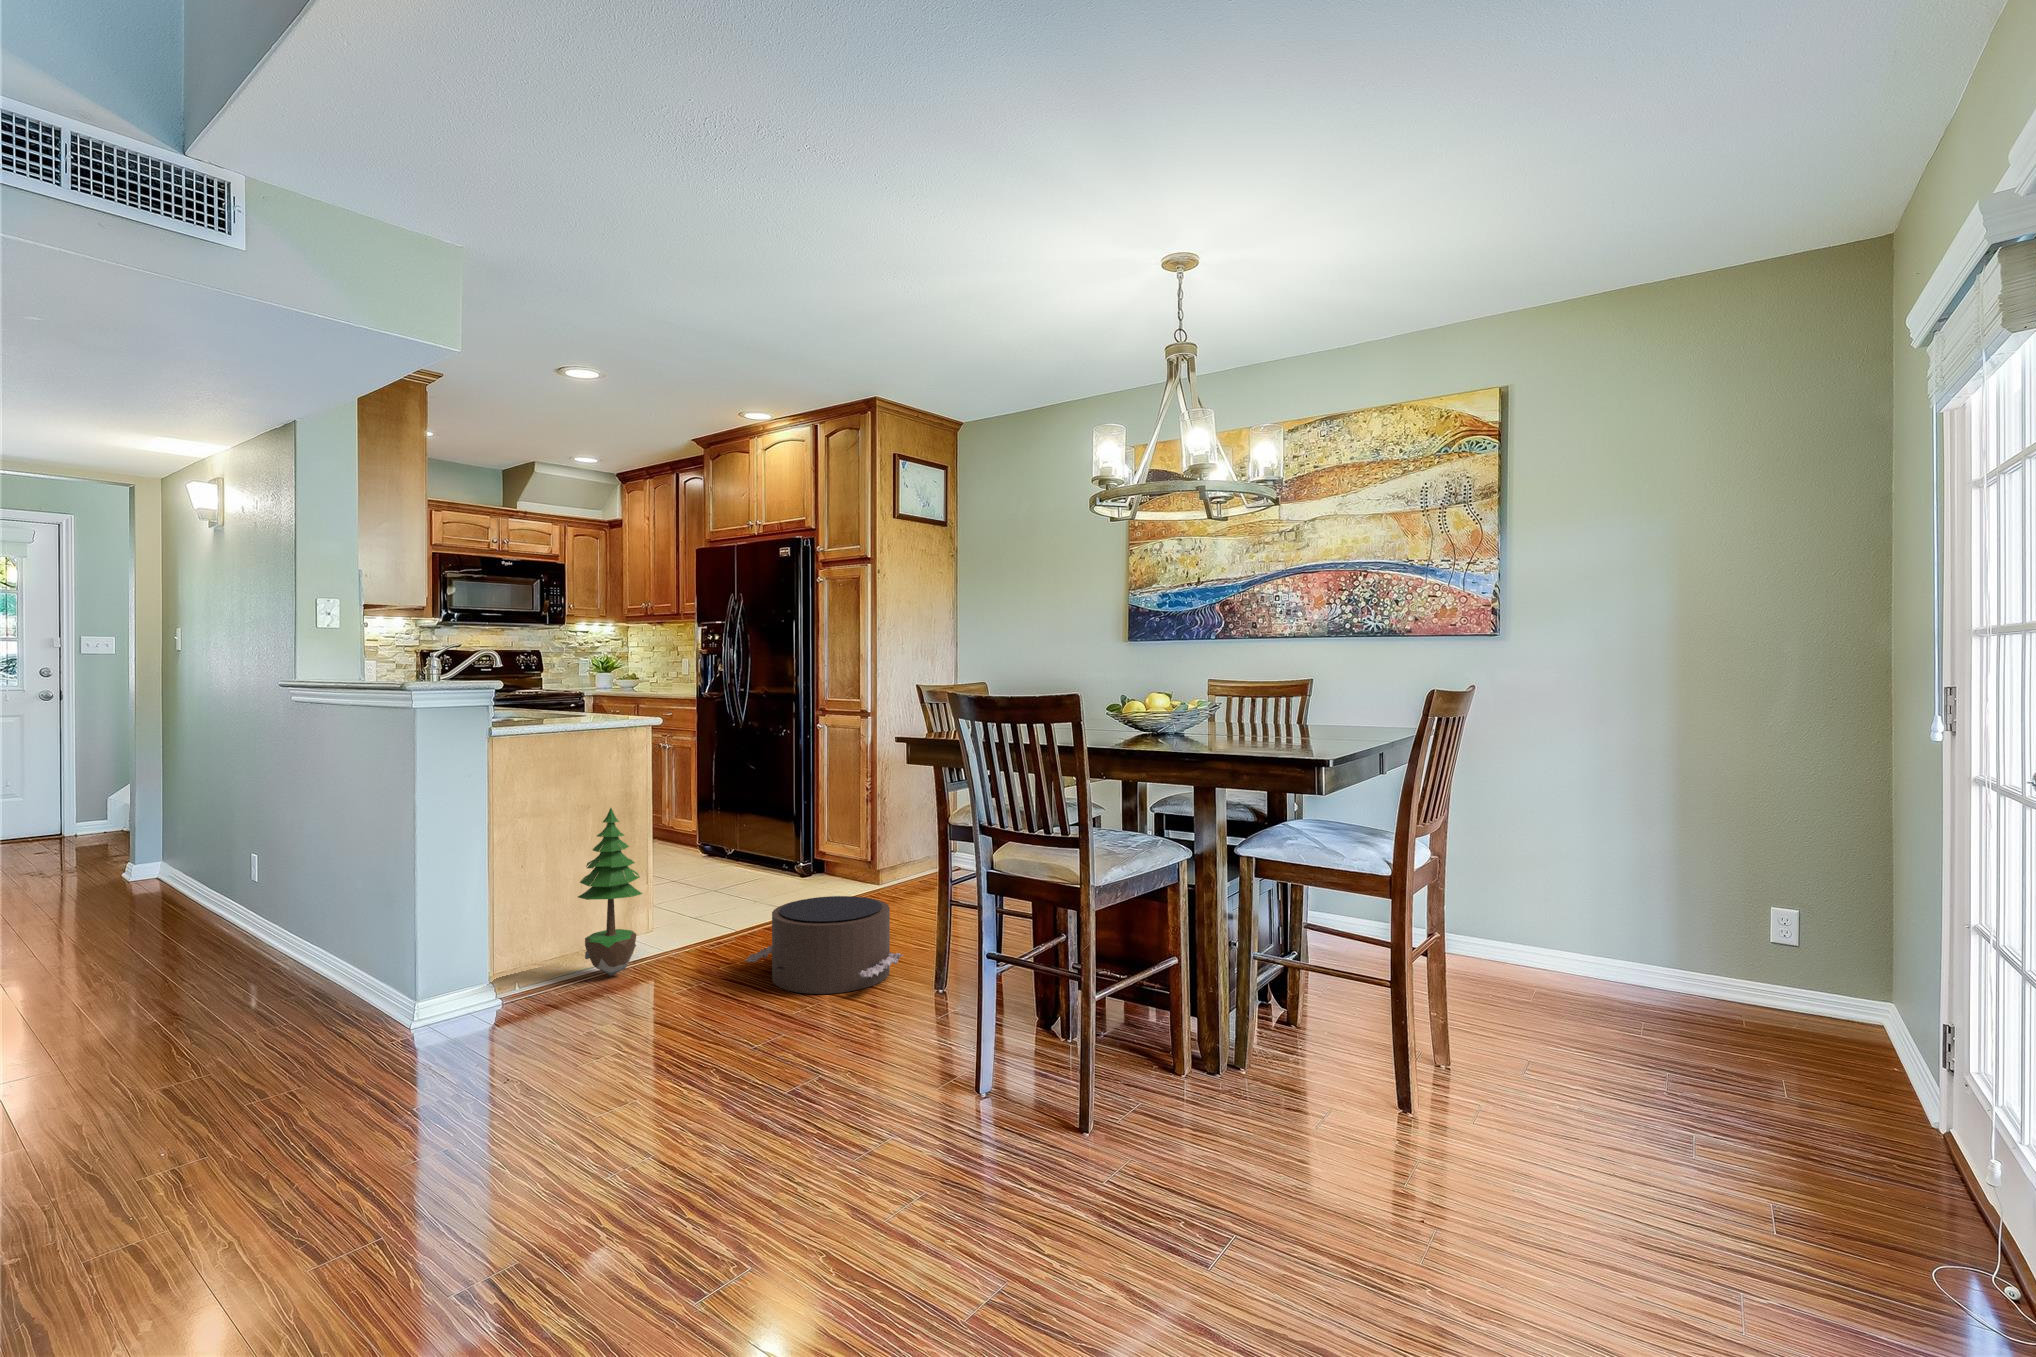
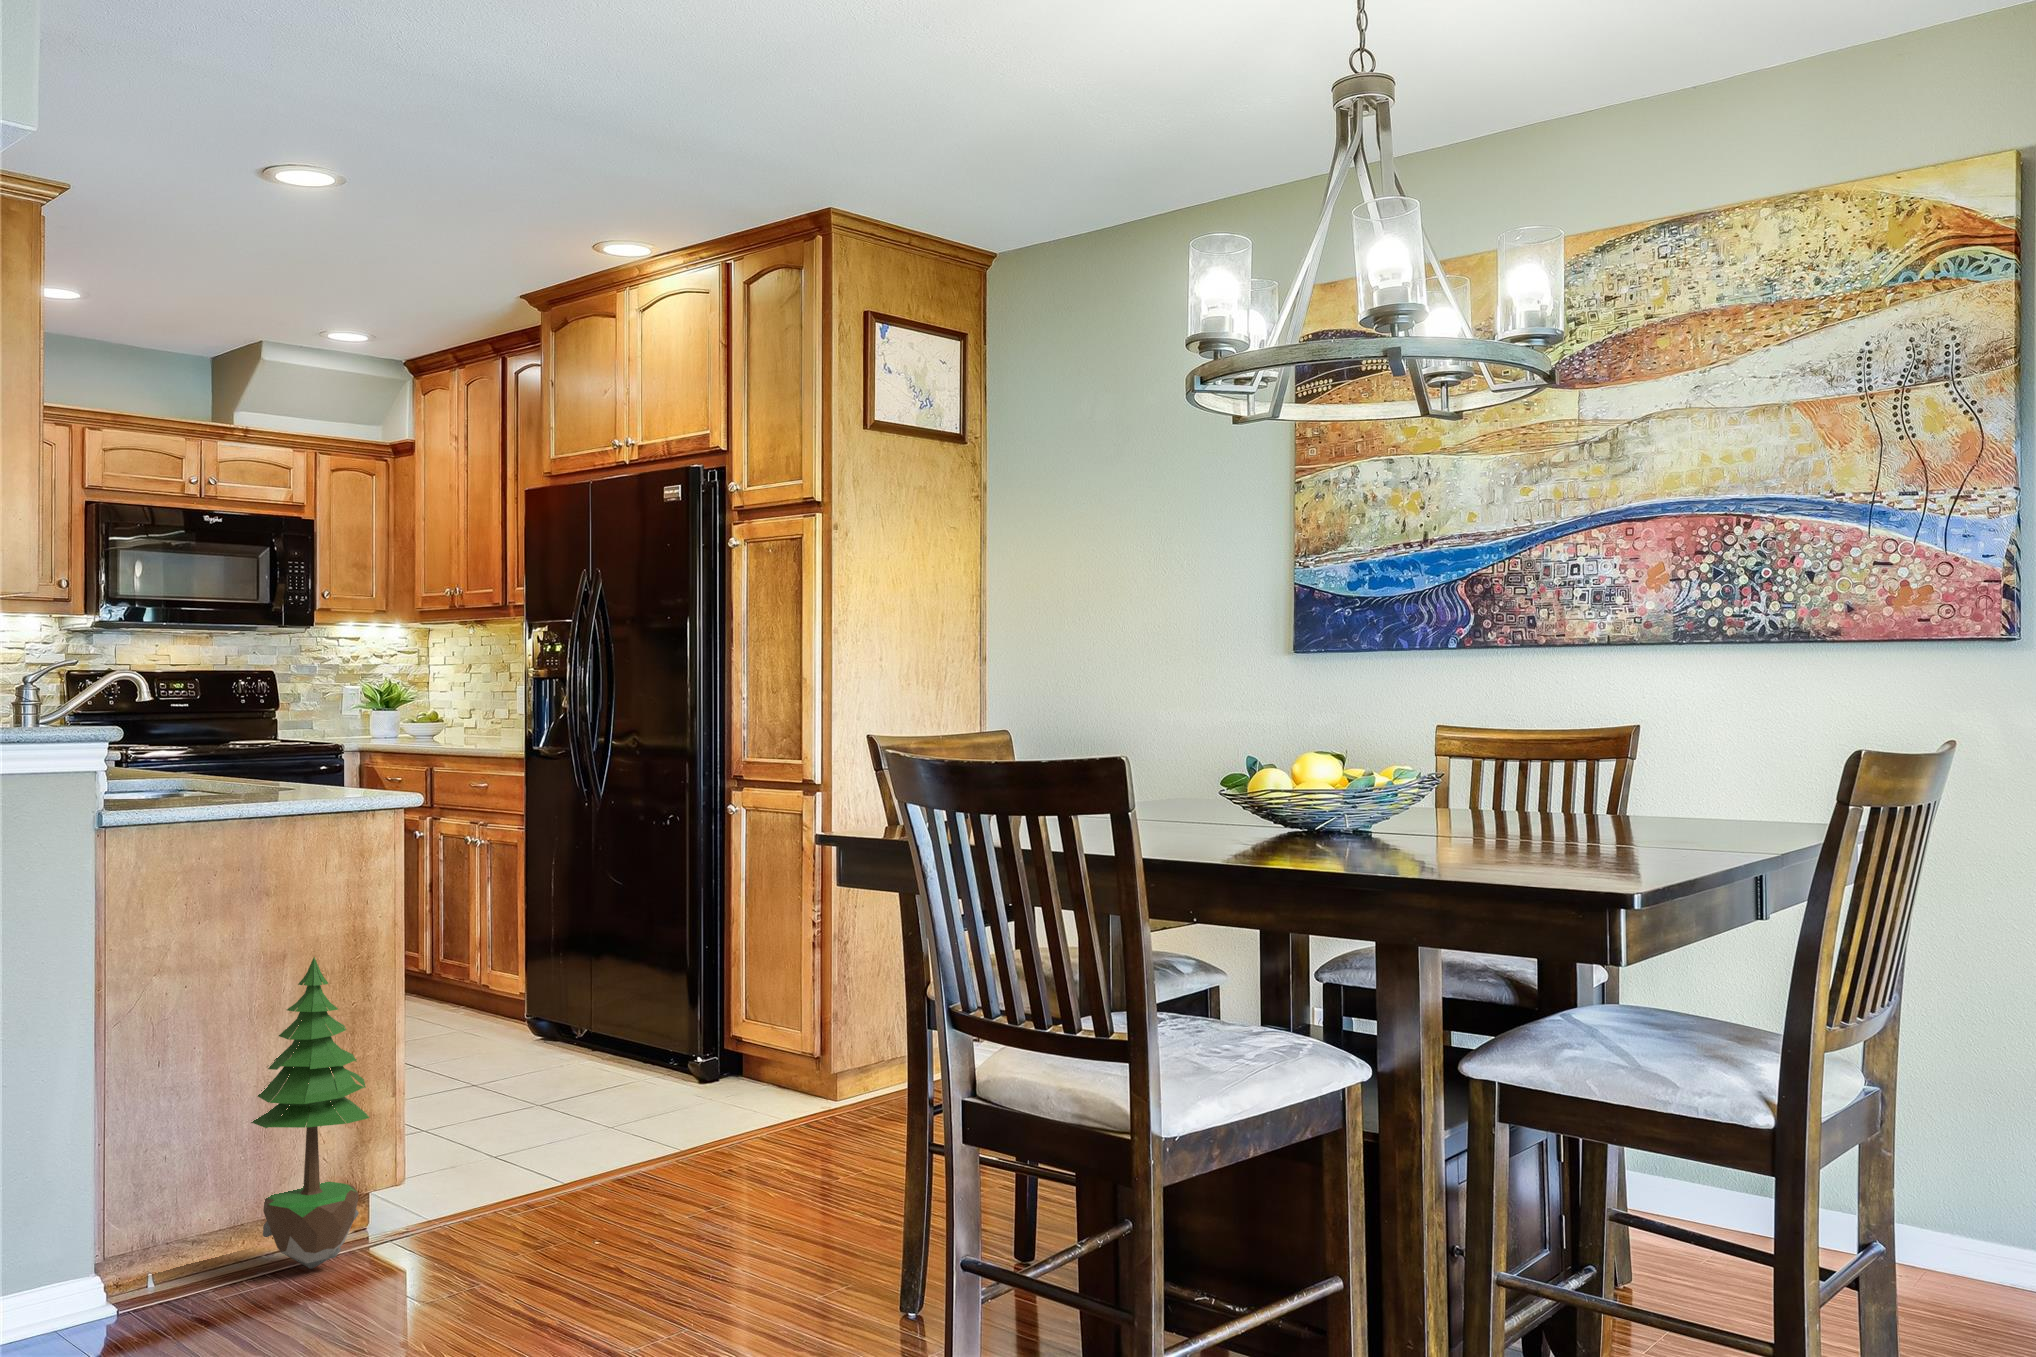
pouf: present [745,896,903,994] -> none [547,1129,843,1317]

